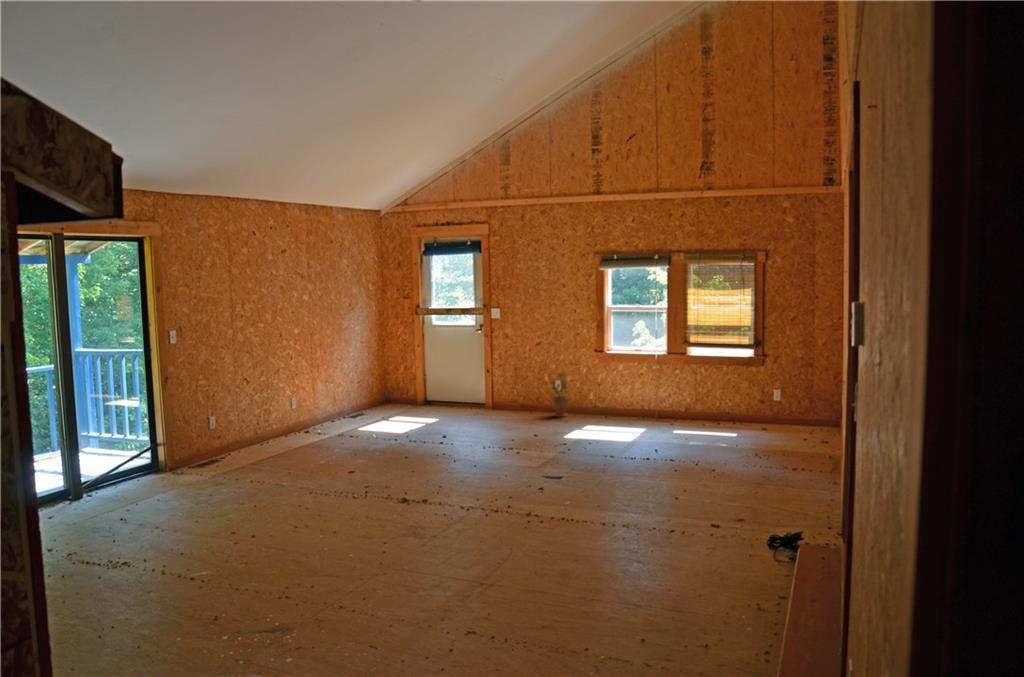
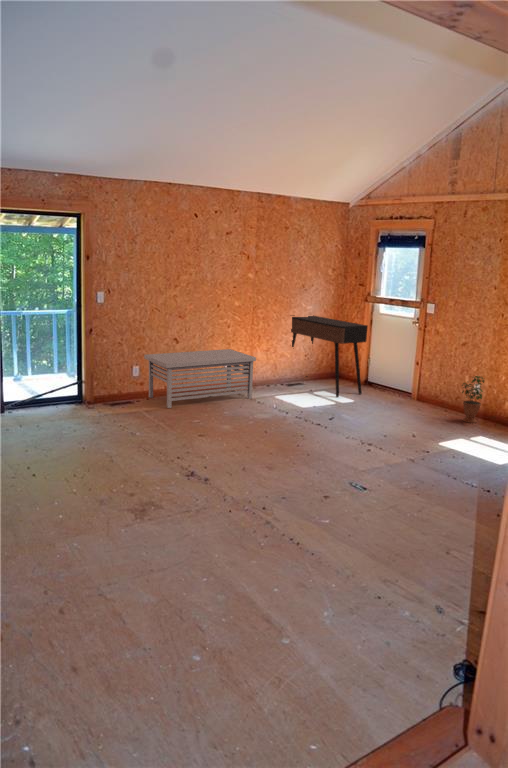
console table: none [335,335,438,418] -> present [291,315,368,397]
storage bench: none [218,383,341,456] -> present [144,349,256,408]

